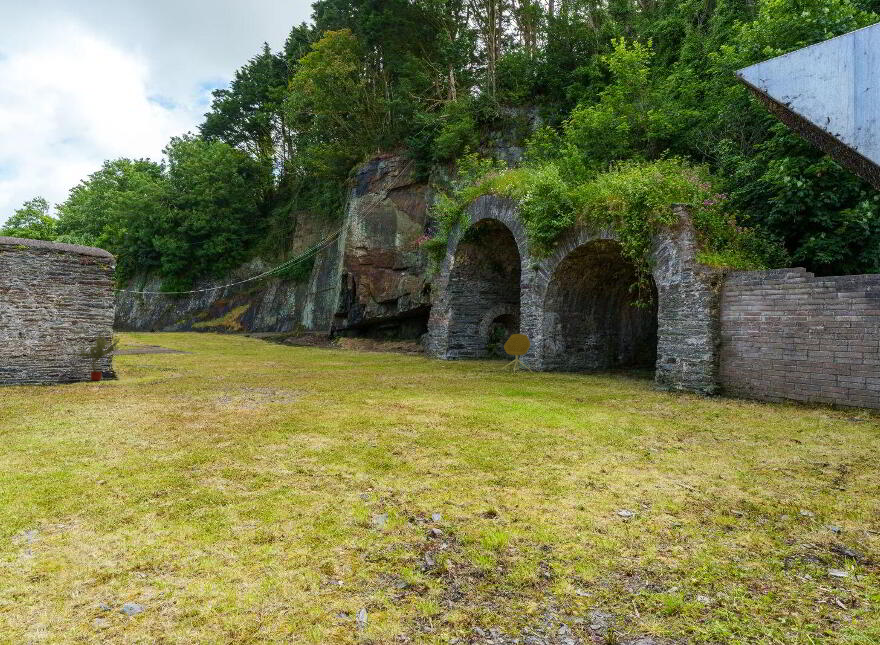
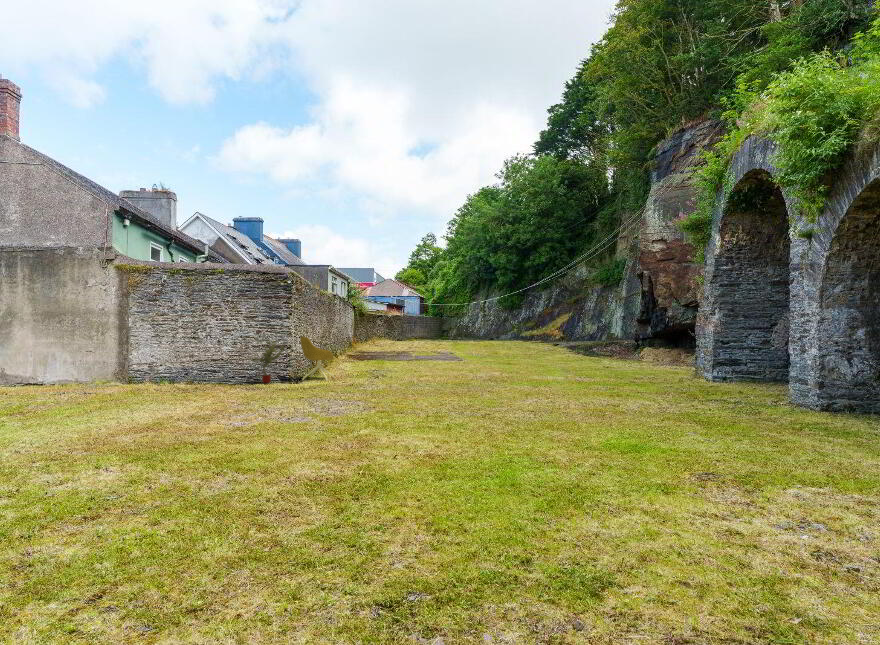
chair: present [502,334,531,372] -> present [300,337,335,381]

